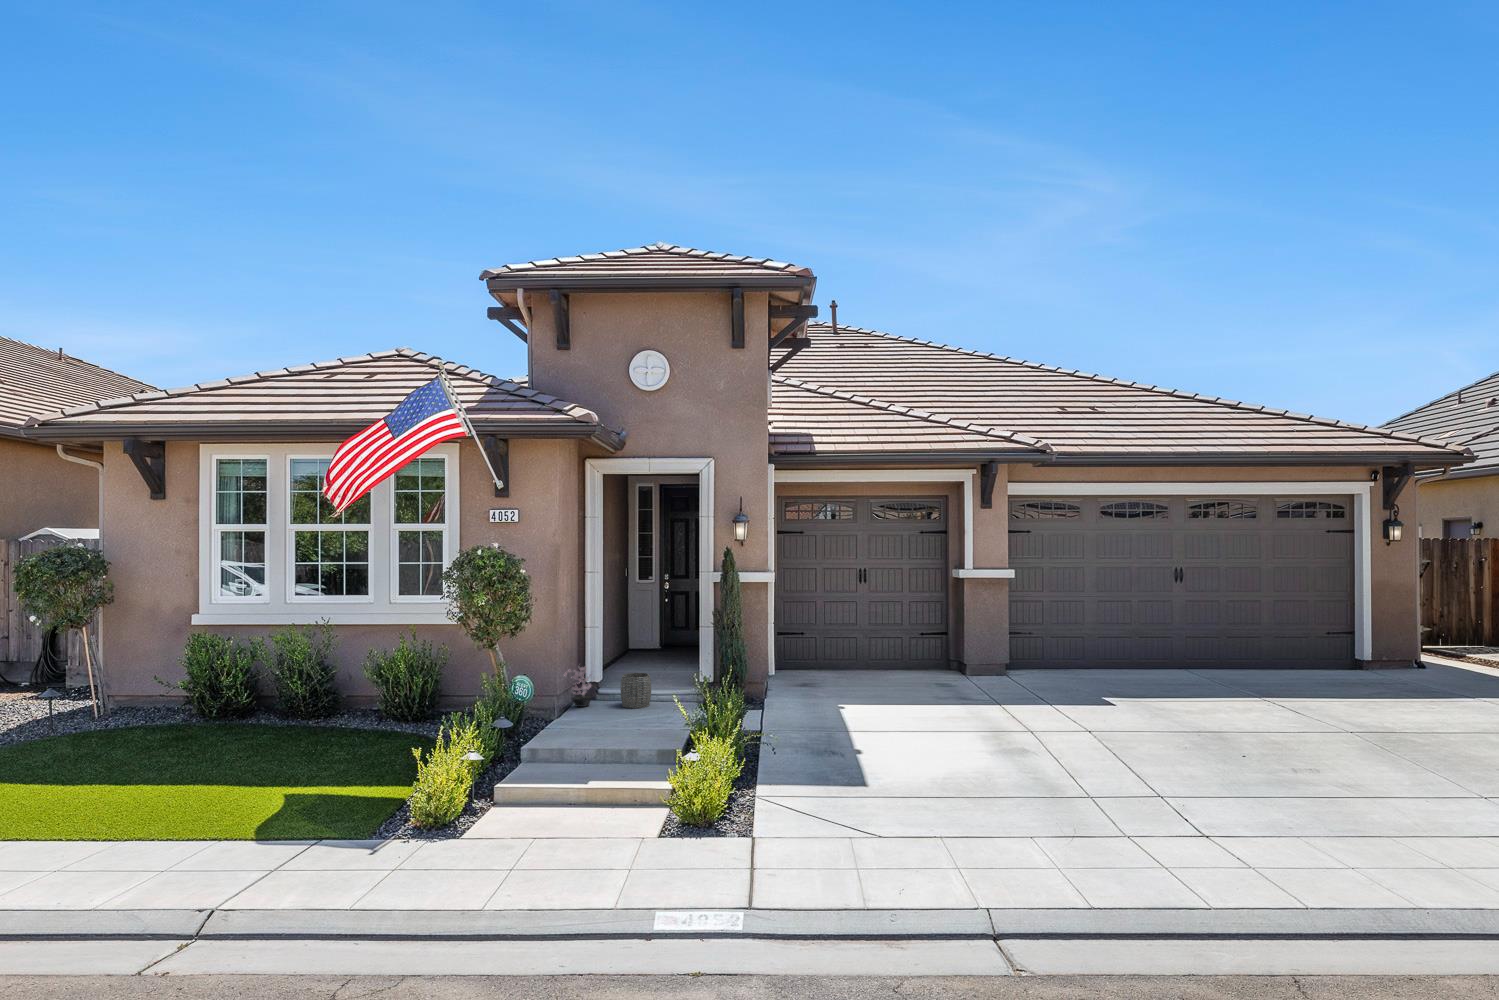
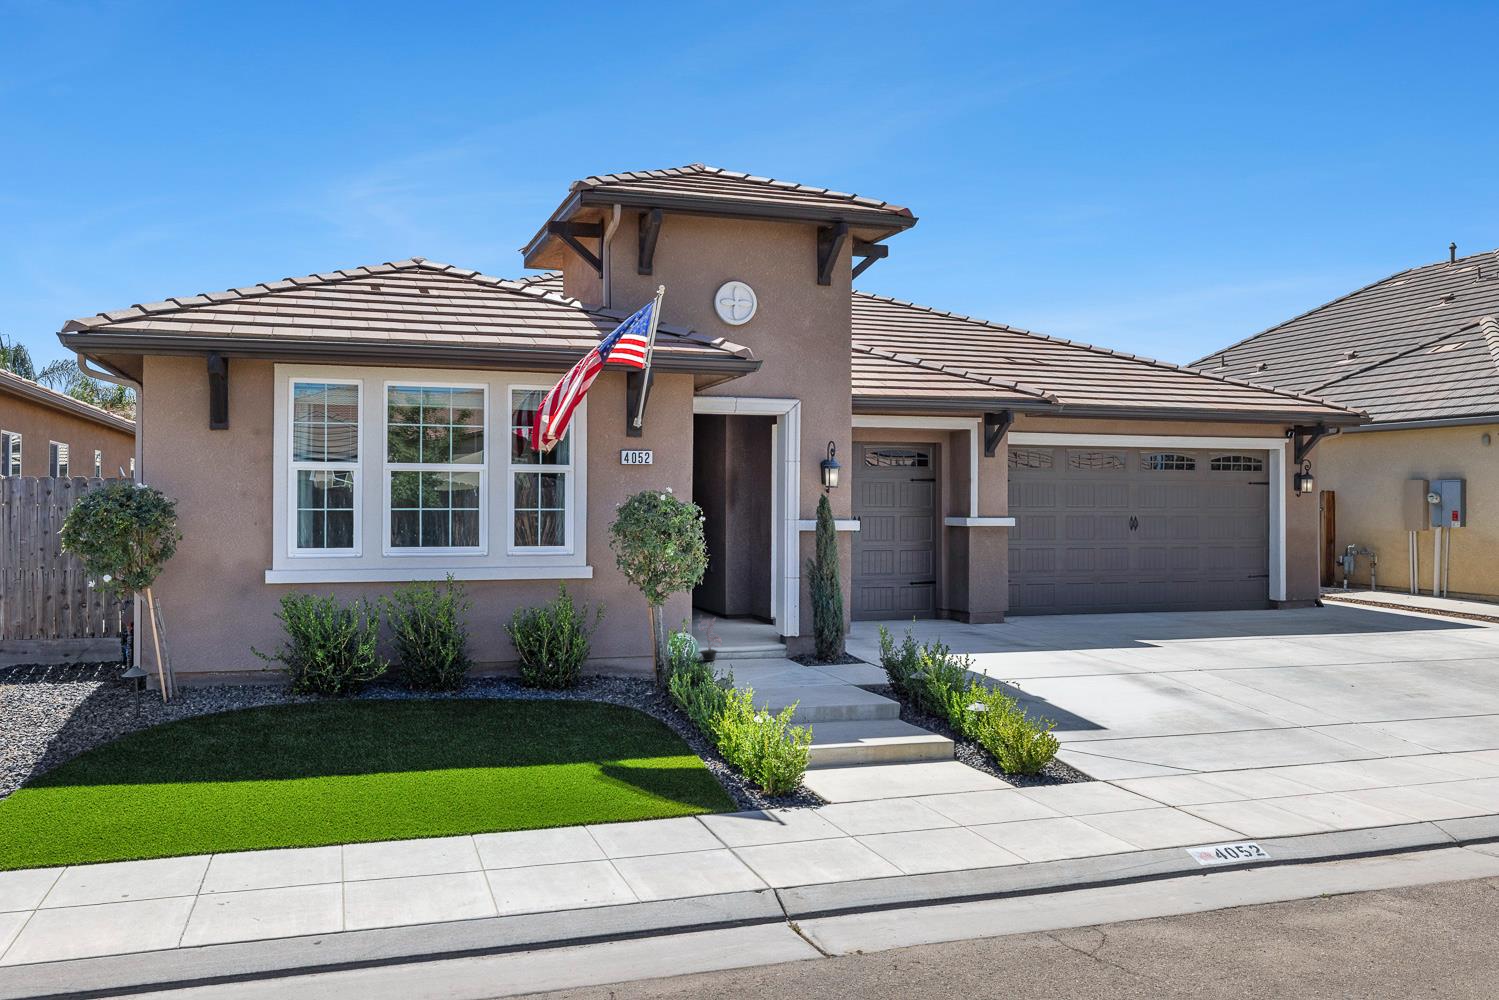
woven basket: present [620,673,651,708] -> none [747,623,778,659]

